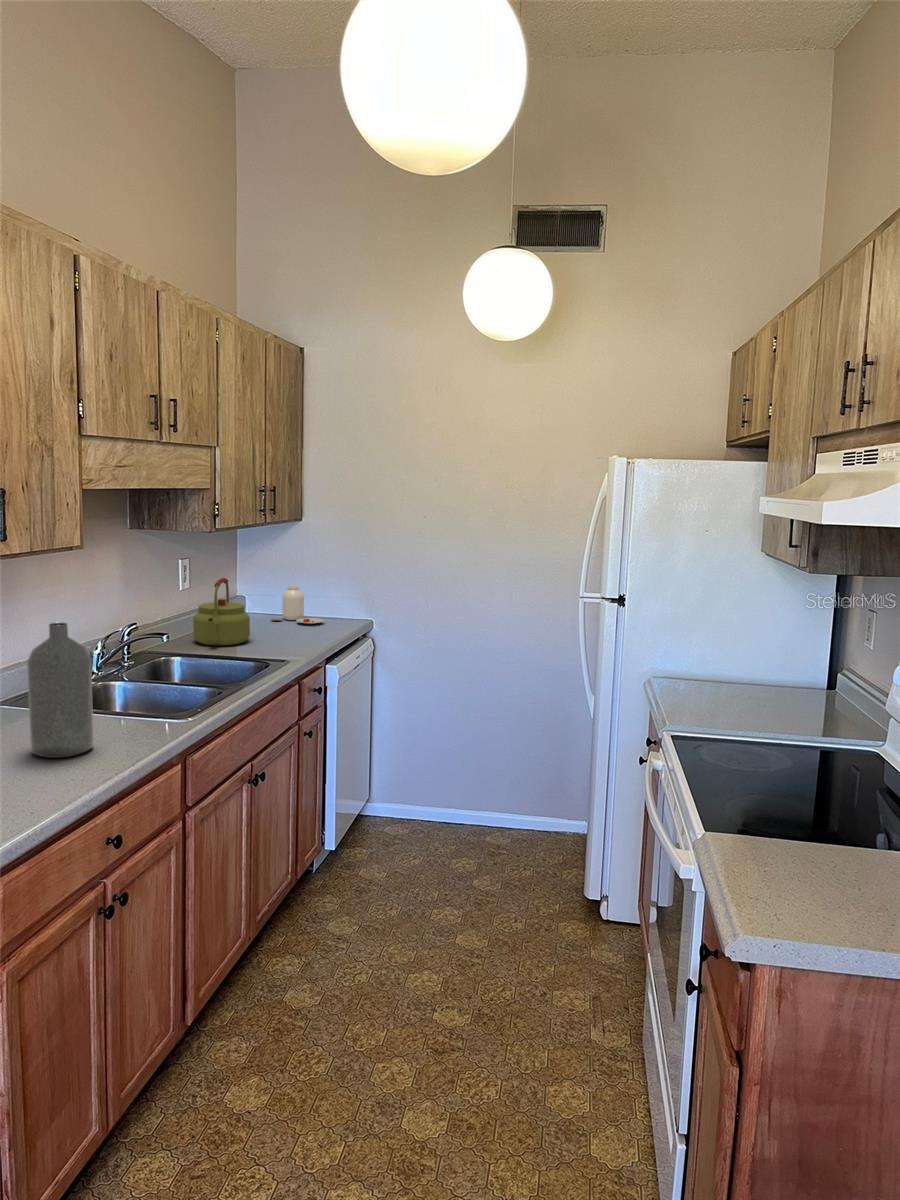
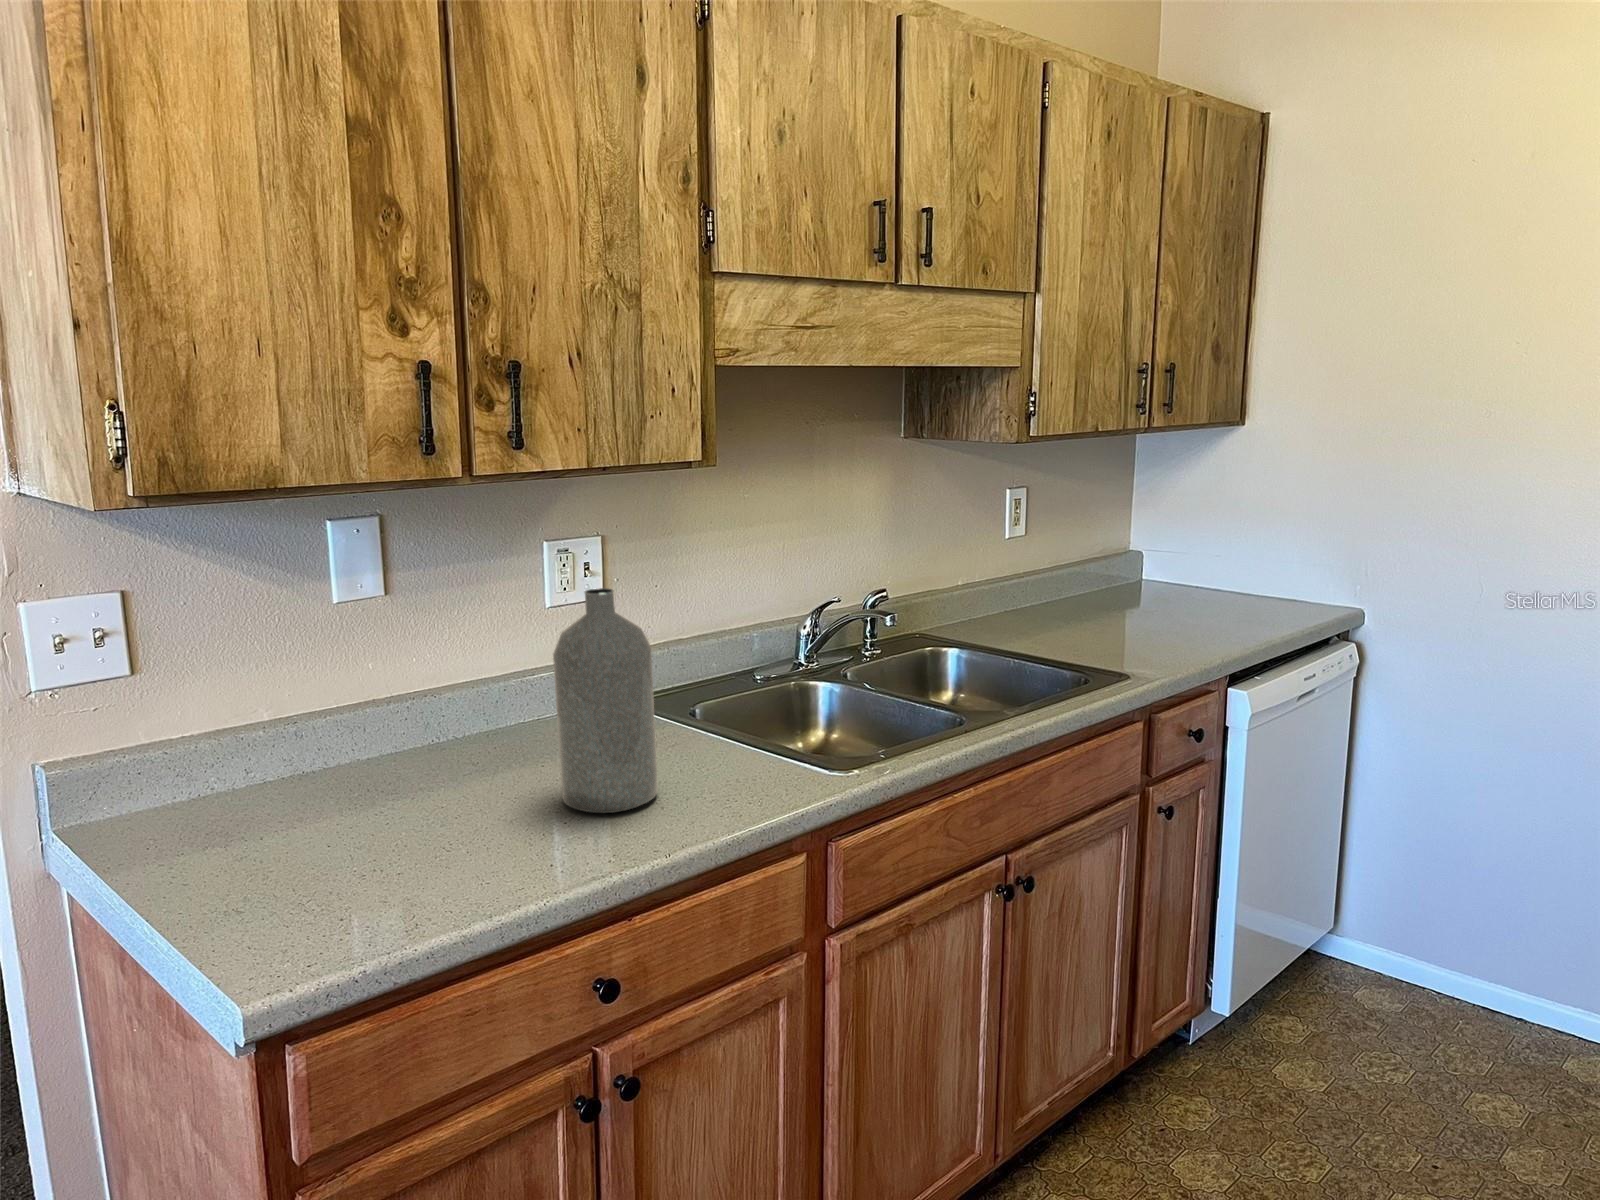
kettle: present [193,578,250,646] -> none [1009,520,1103,633]
jar: present [272,586,324,624] -> none [1170,539,1263,608]

